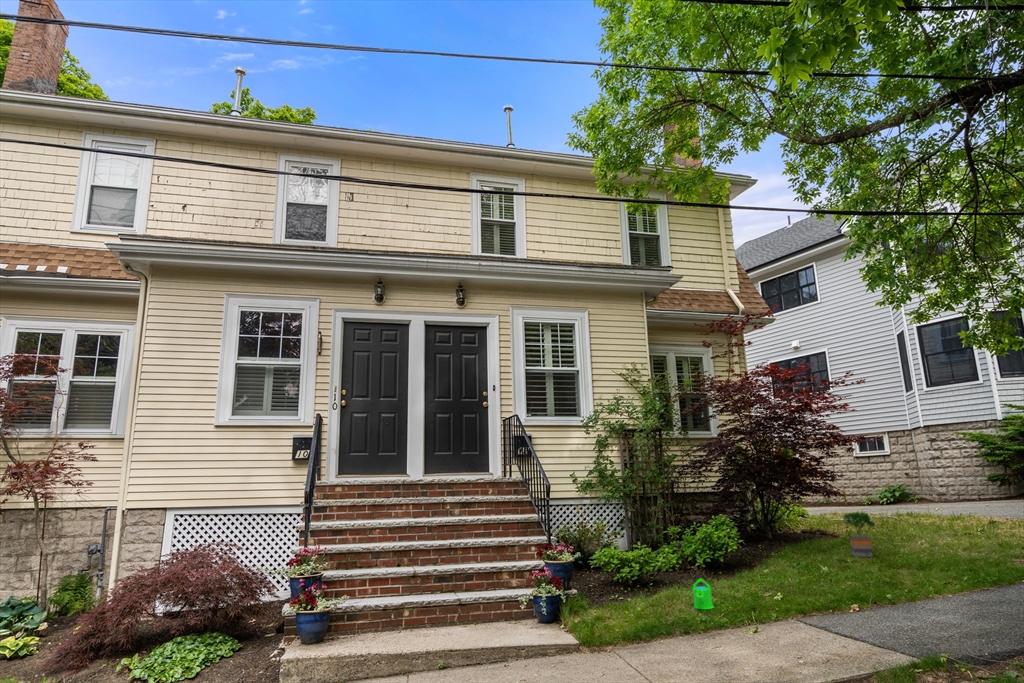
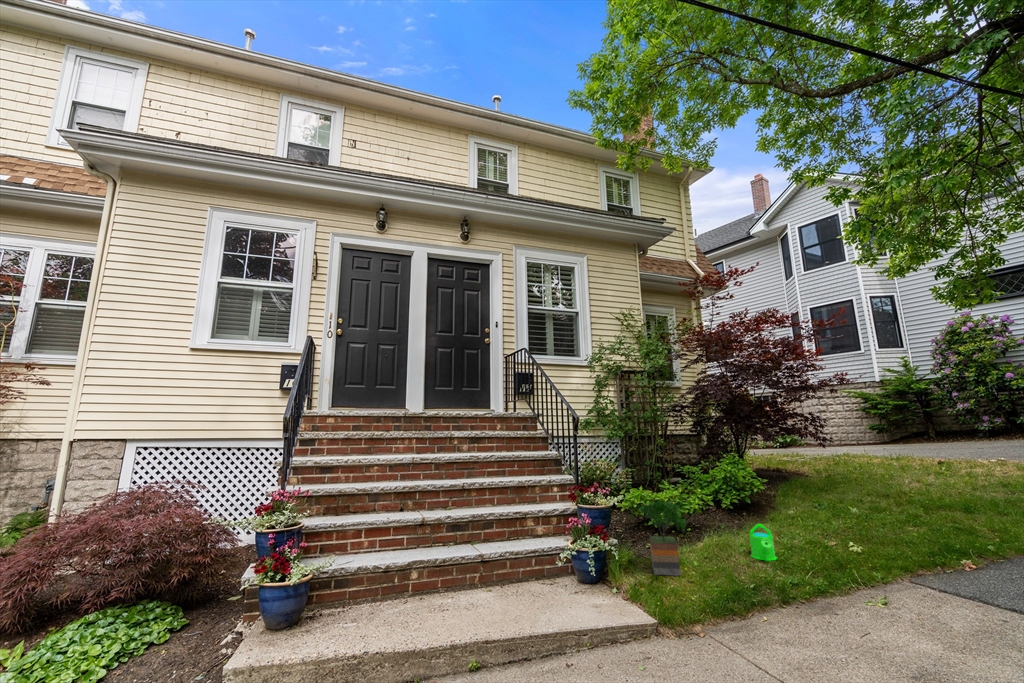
potted tree: present [843,512,875,557] -> present [640,502,686,576]

